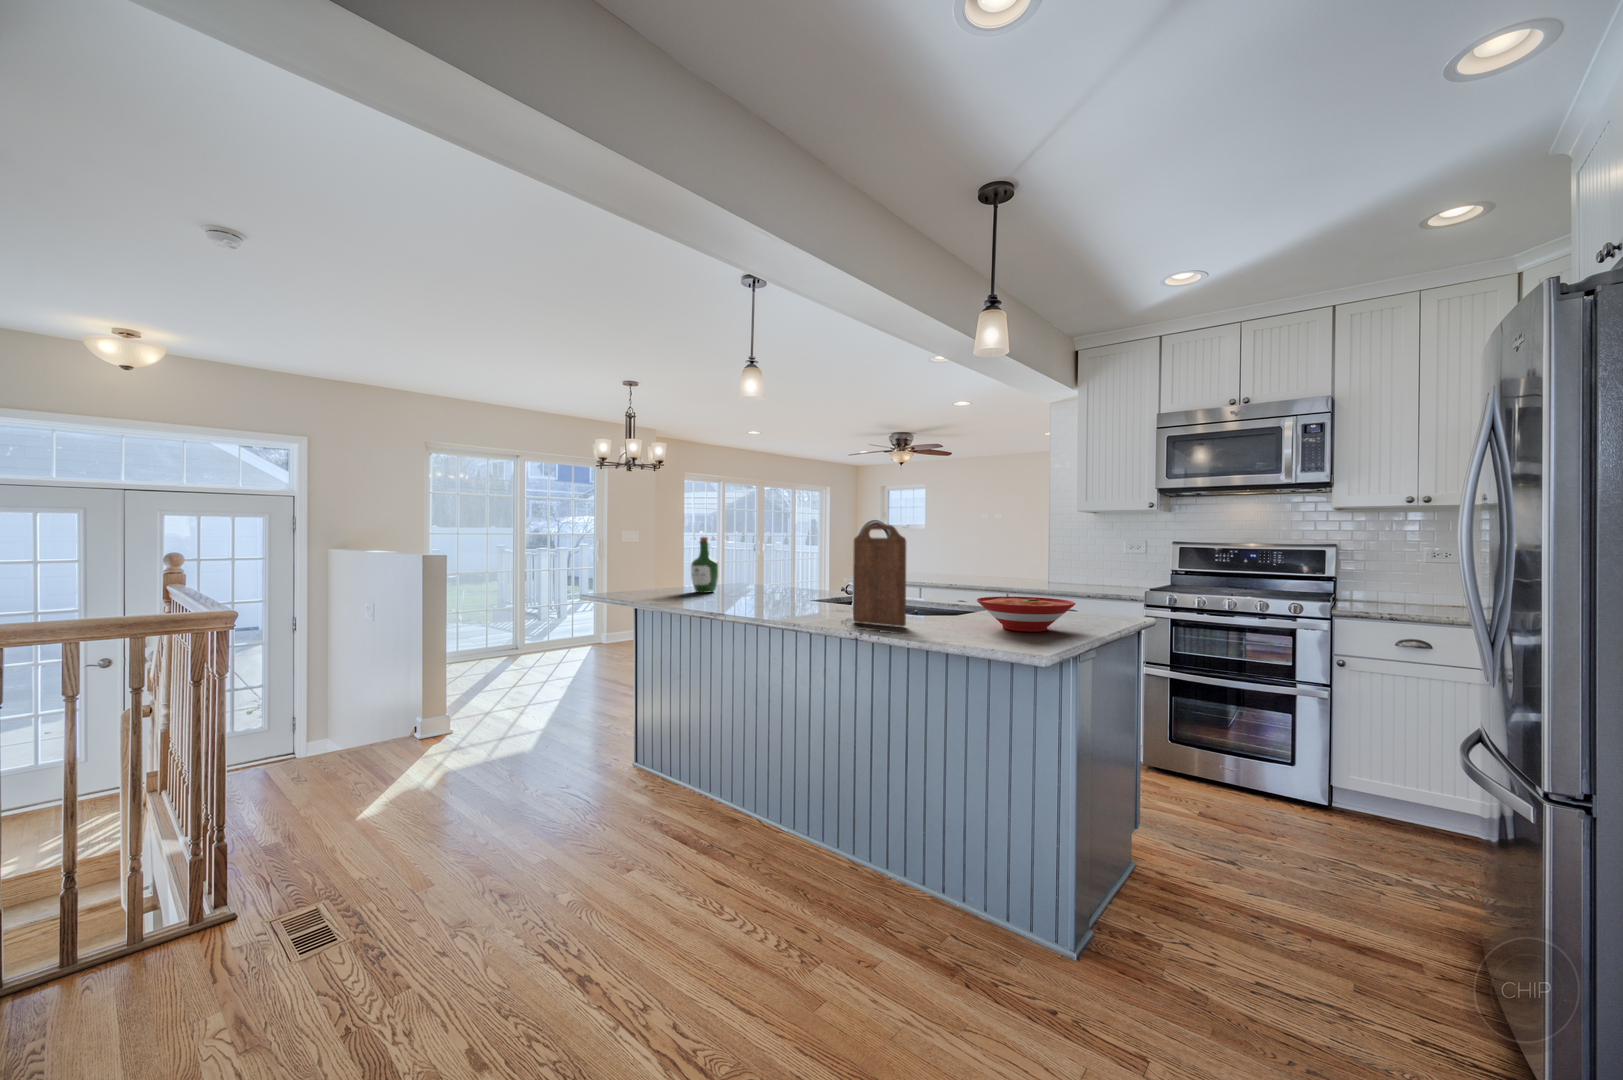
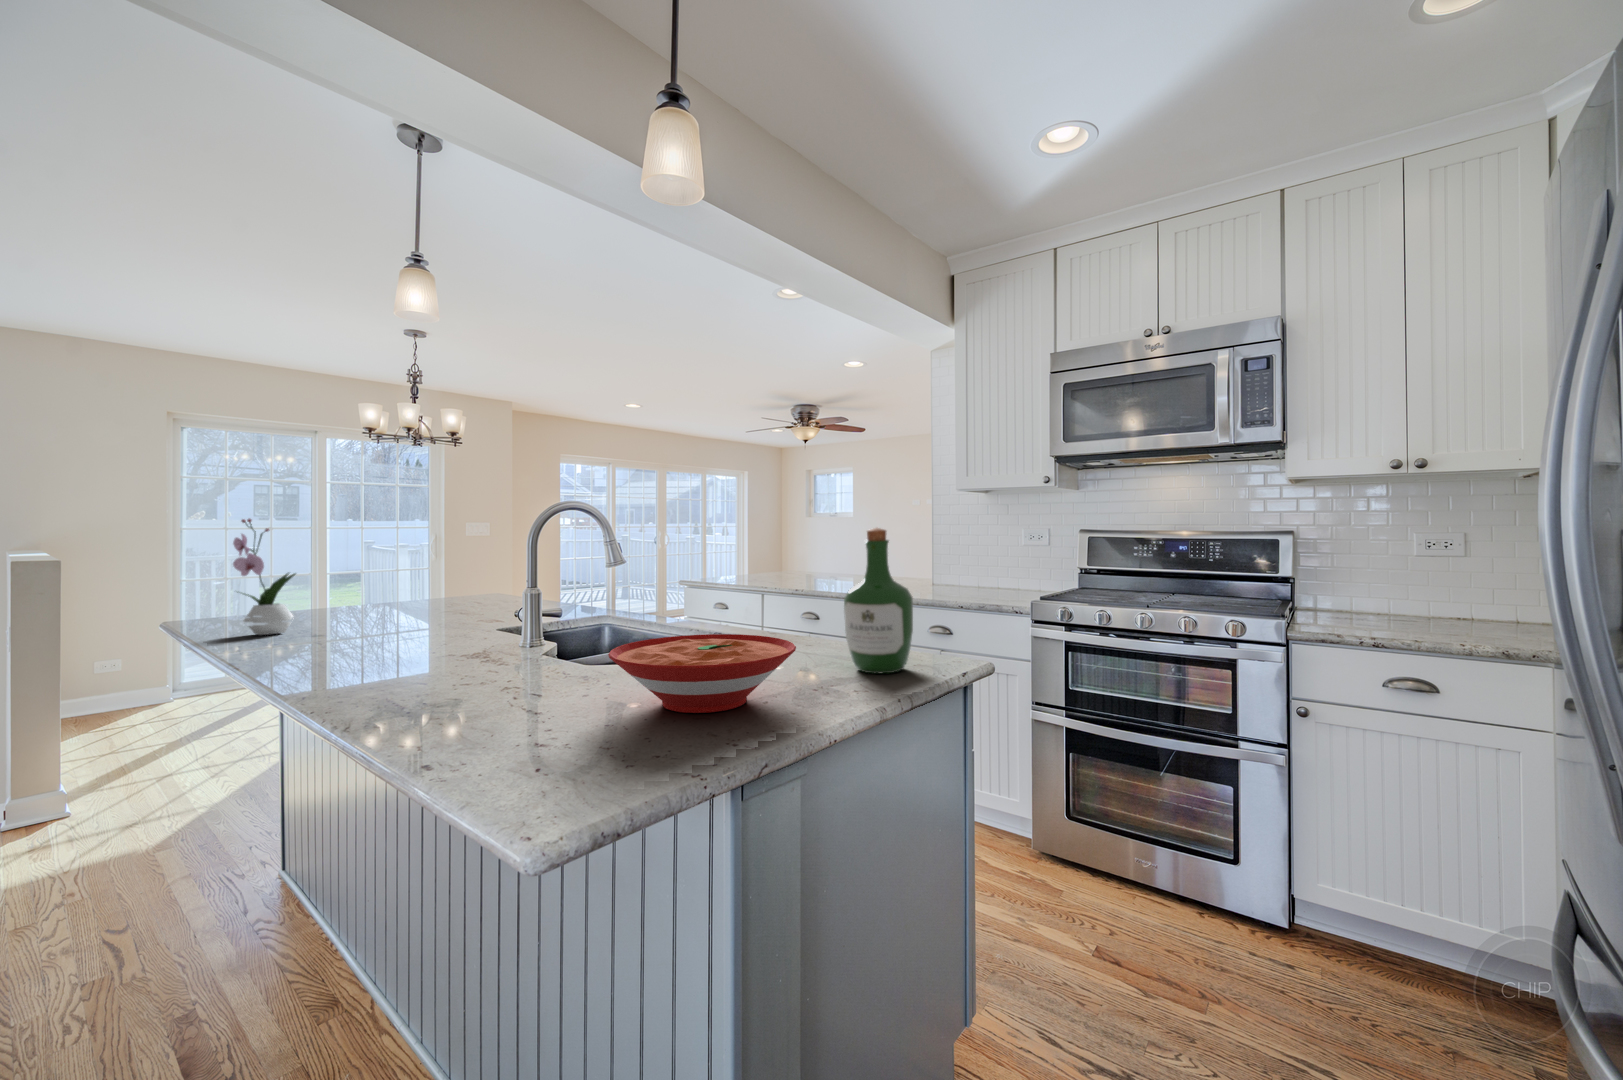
cutting board: present [853,525,906,627] -> none [402,503,475,704]
flower arrangement: none [653,526,686,598] -> present [233,519,296,635]
wine bottle: present [691,537,718,593] -> present [844,528,913,673]

